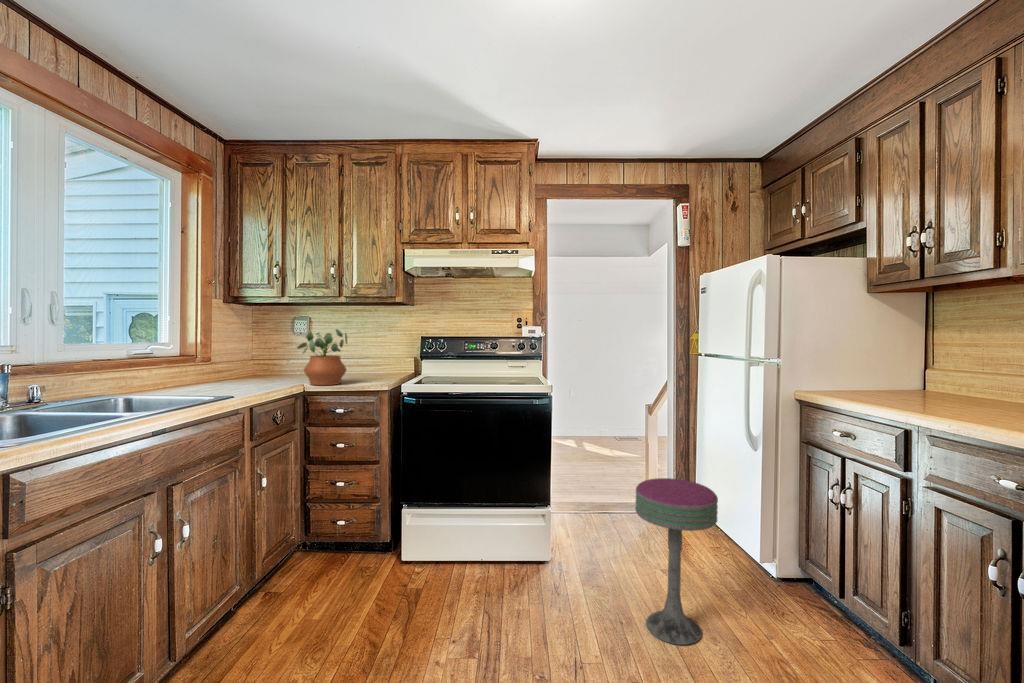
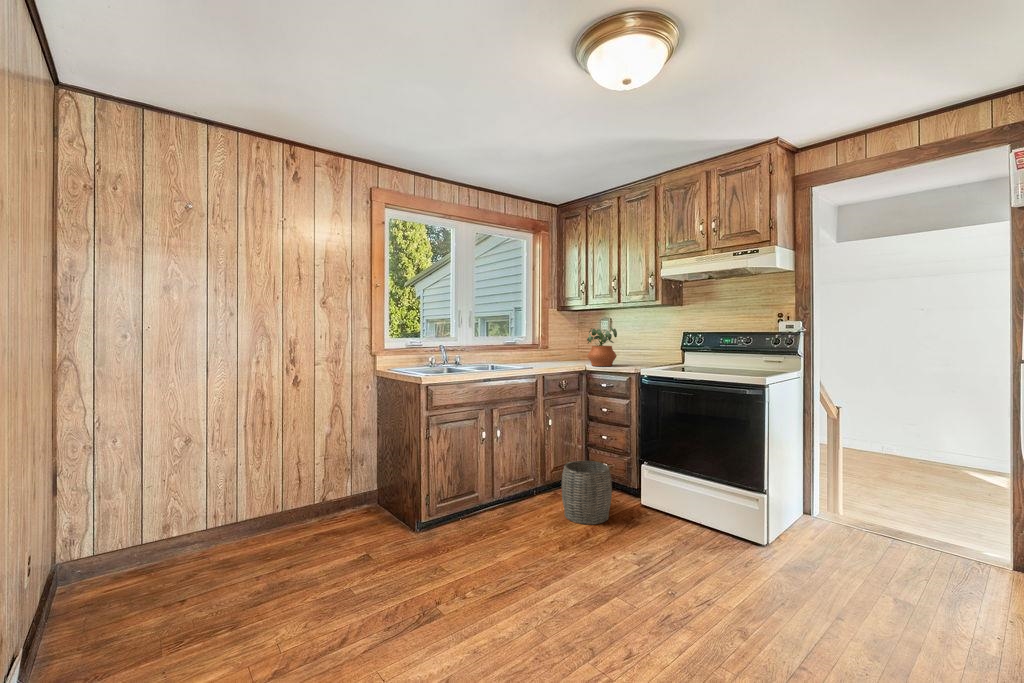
bar stool: present [635,478,718,645] -> none [796,471,896,645]
woven basket: none [304,524,382,630] -> present [562,461,612,524]

